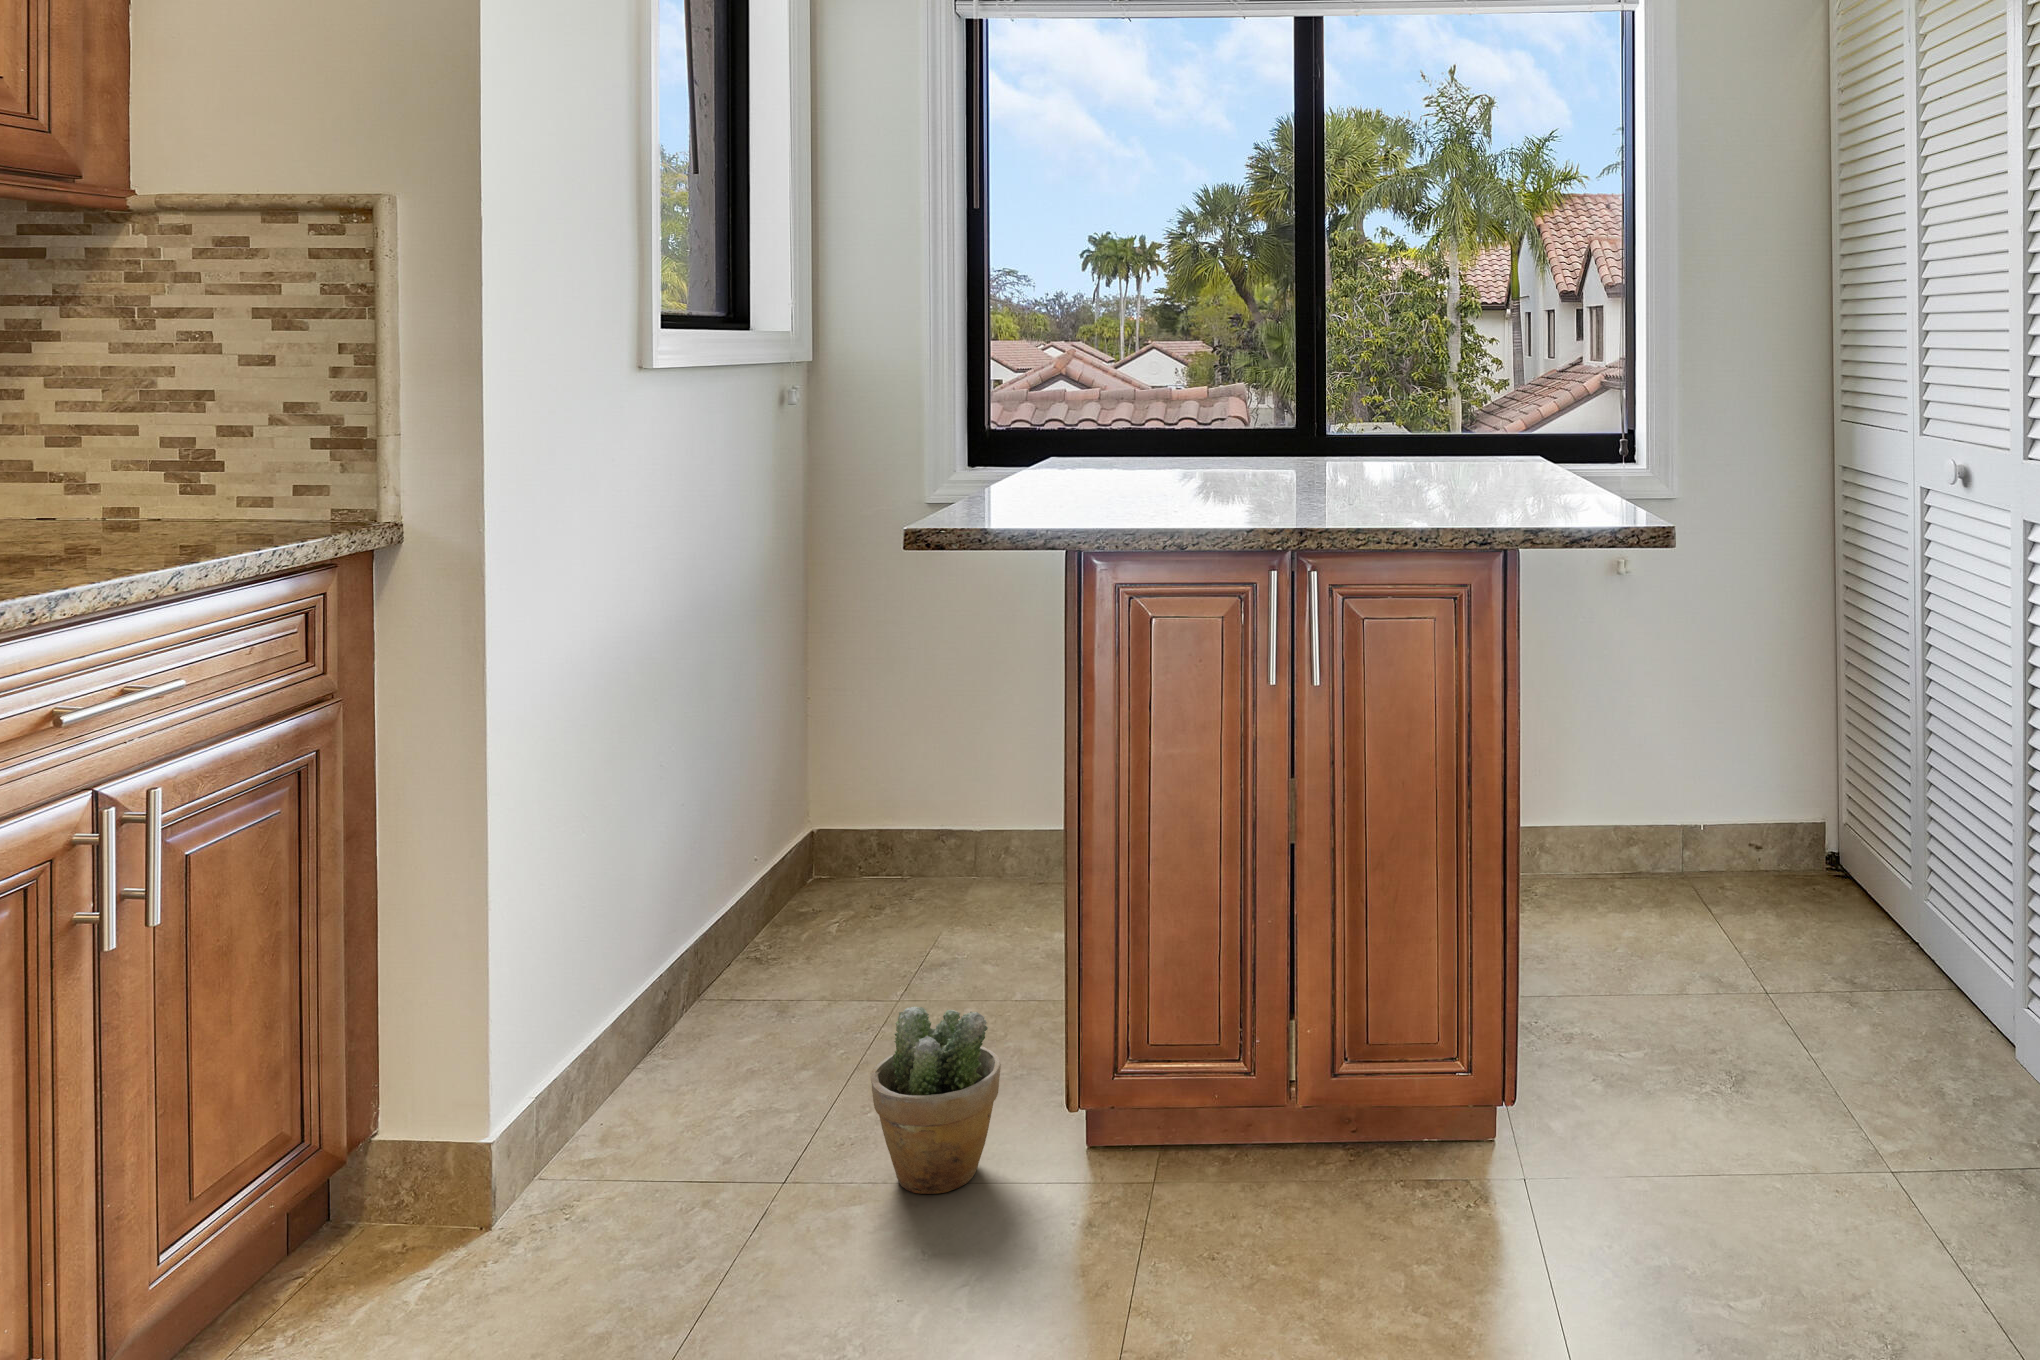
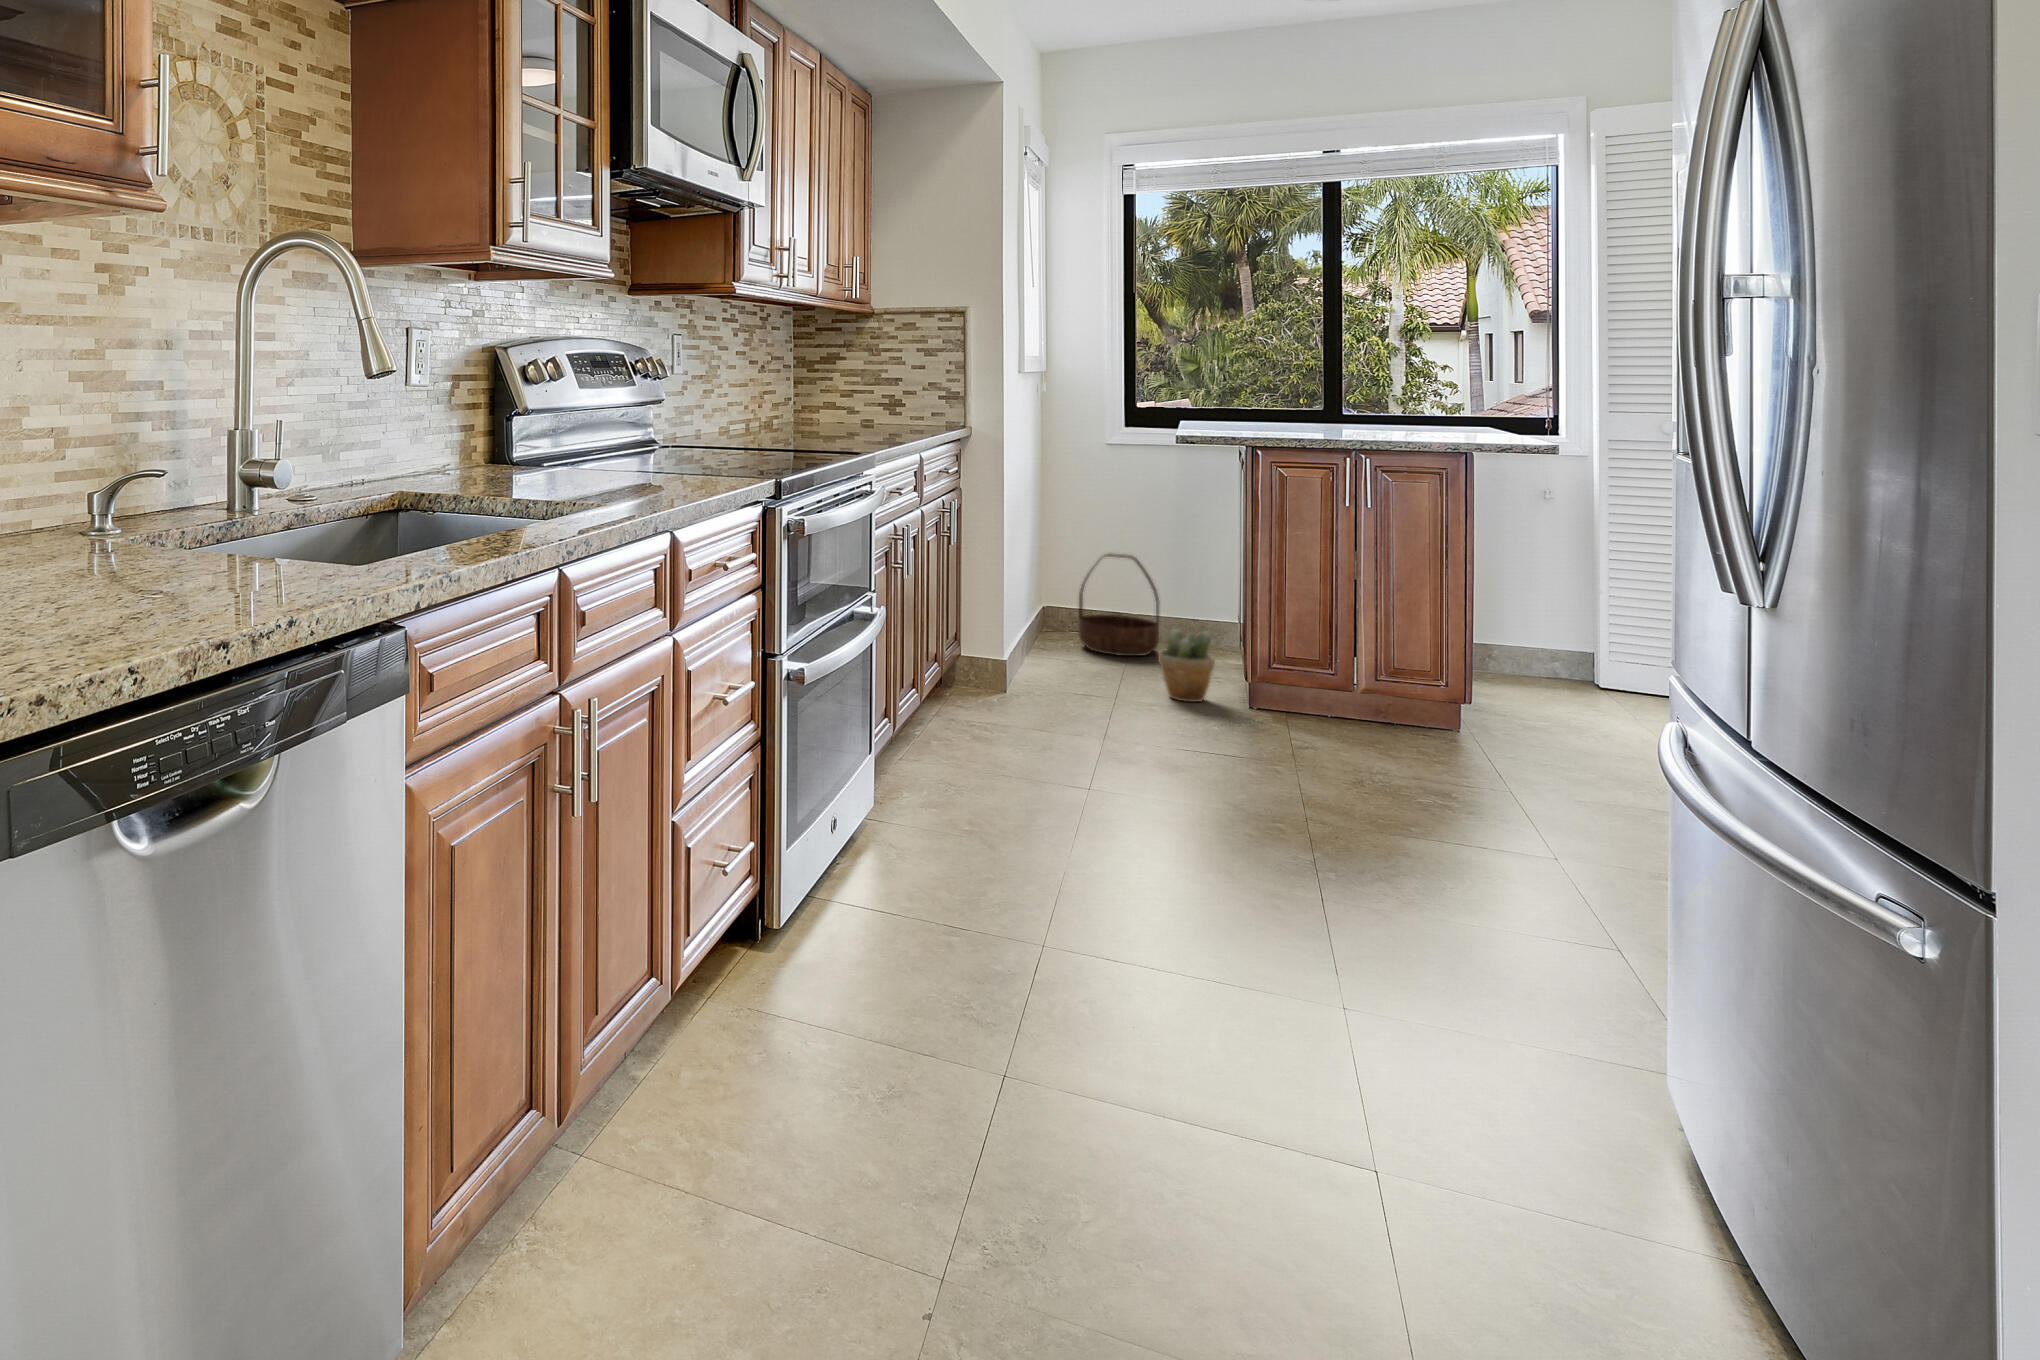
basket: none [806,756,974,995] -> present [1079,554,1159,656]

